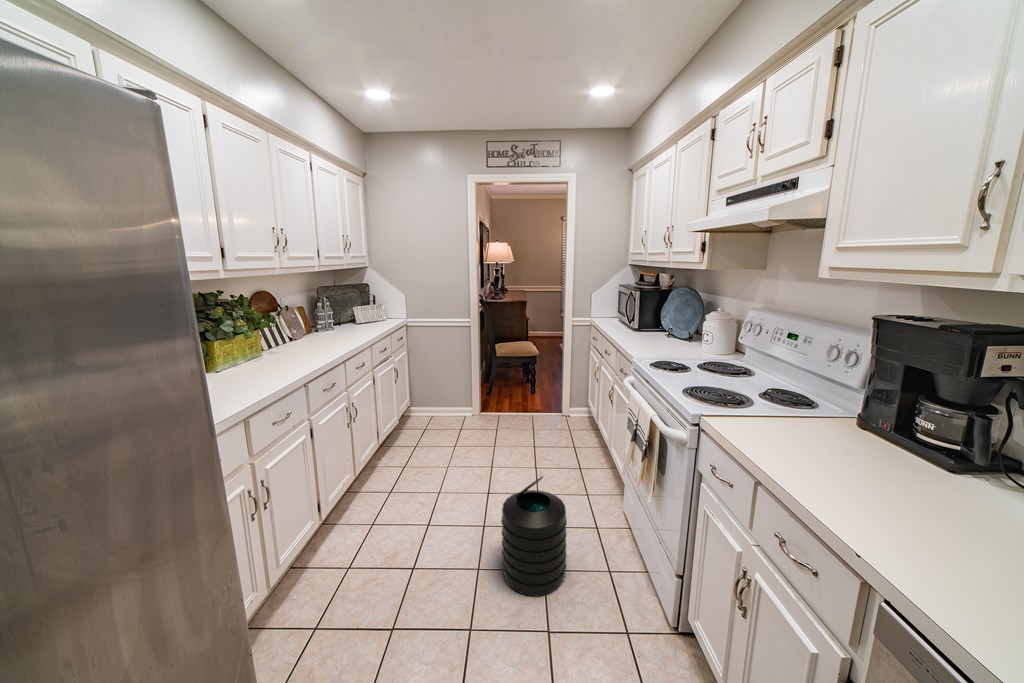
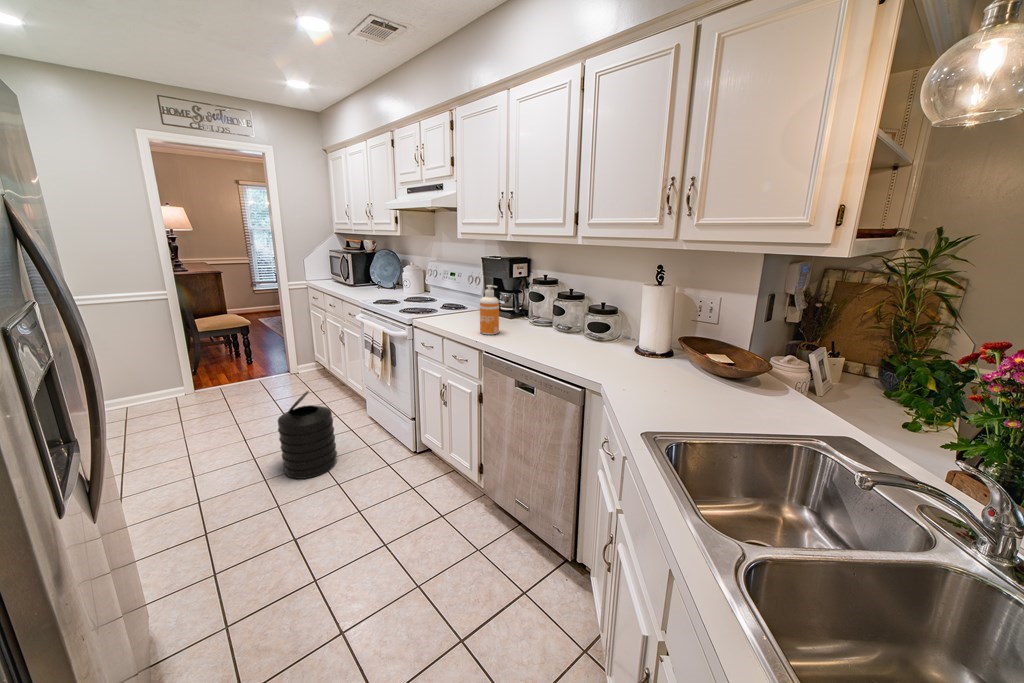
soap dispenser: none [856,401,937,527] -> present [480,285,499,335]

